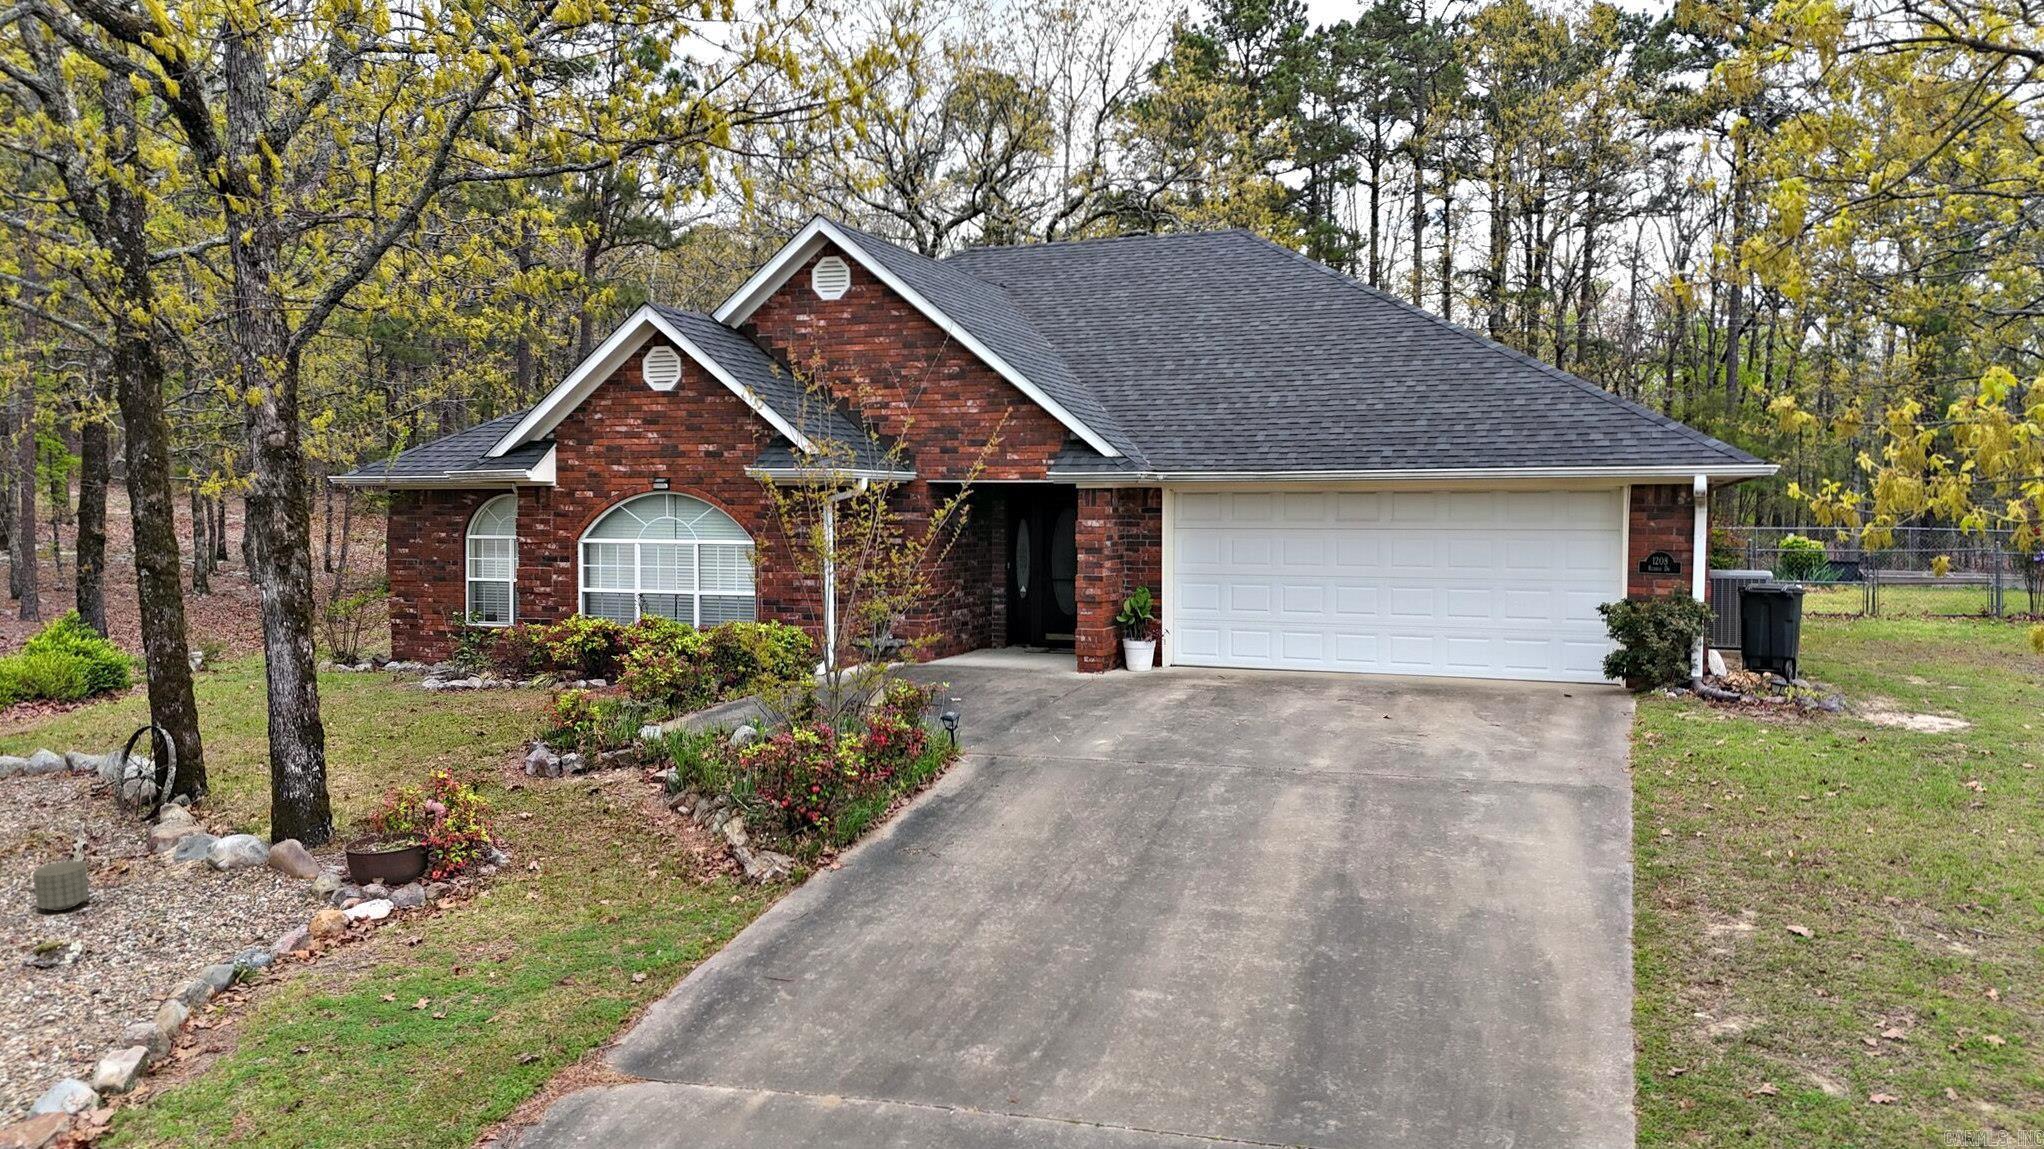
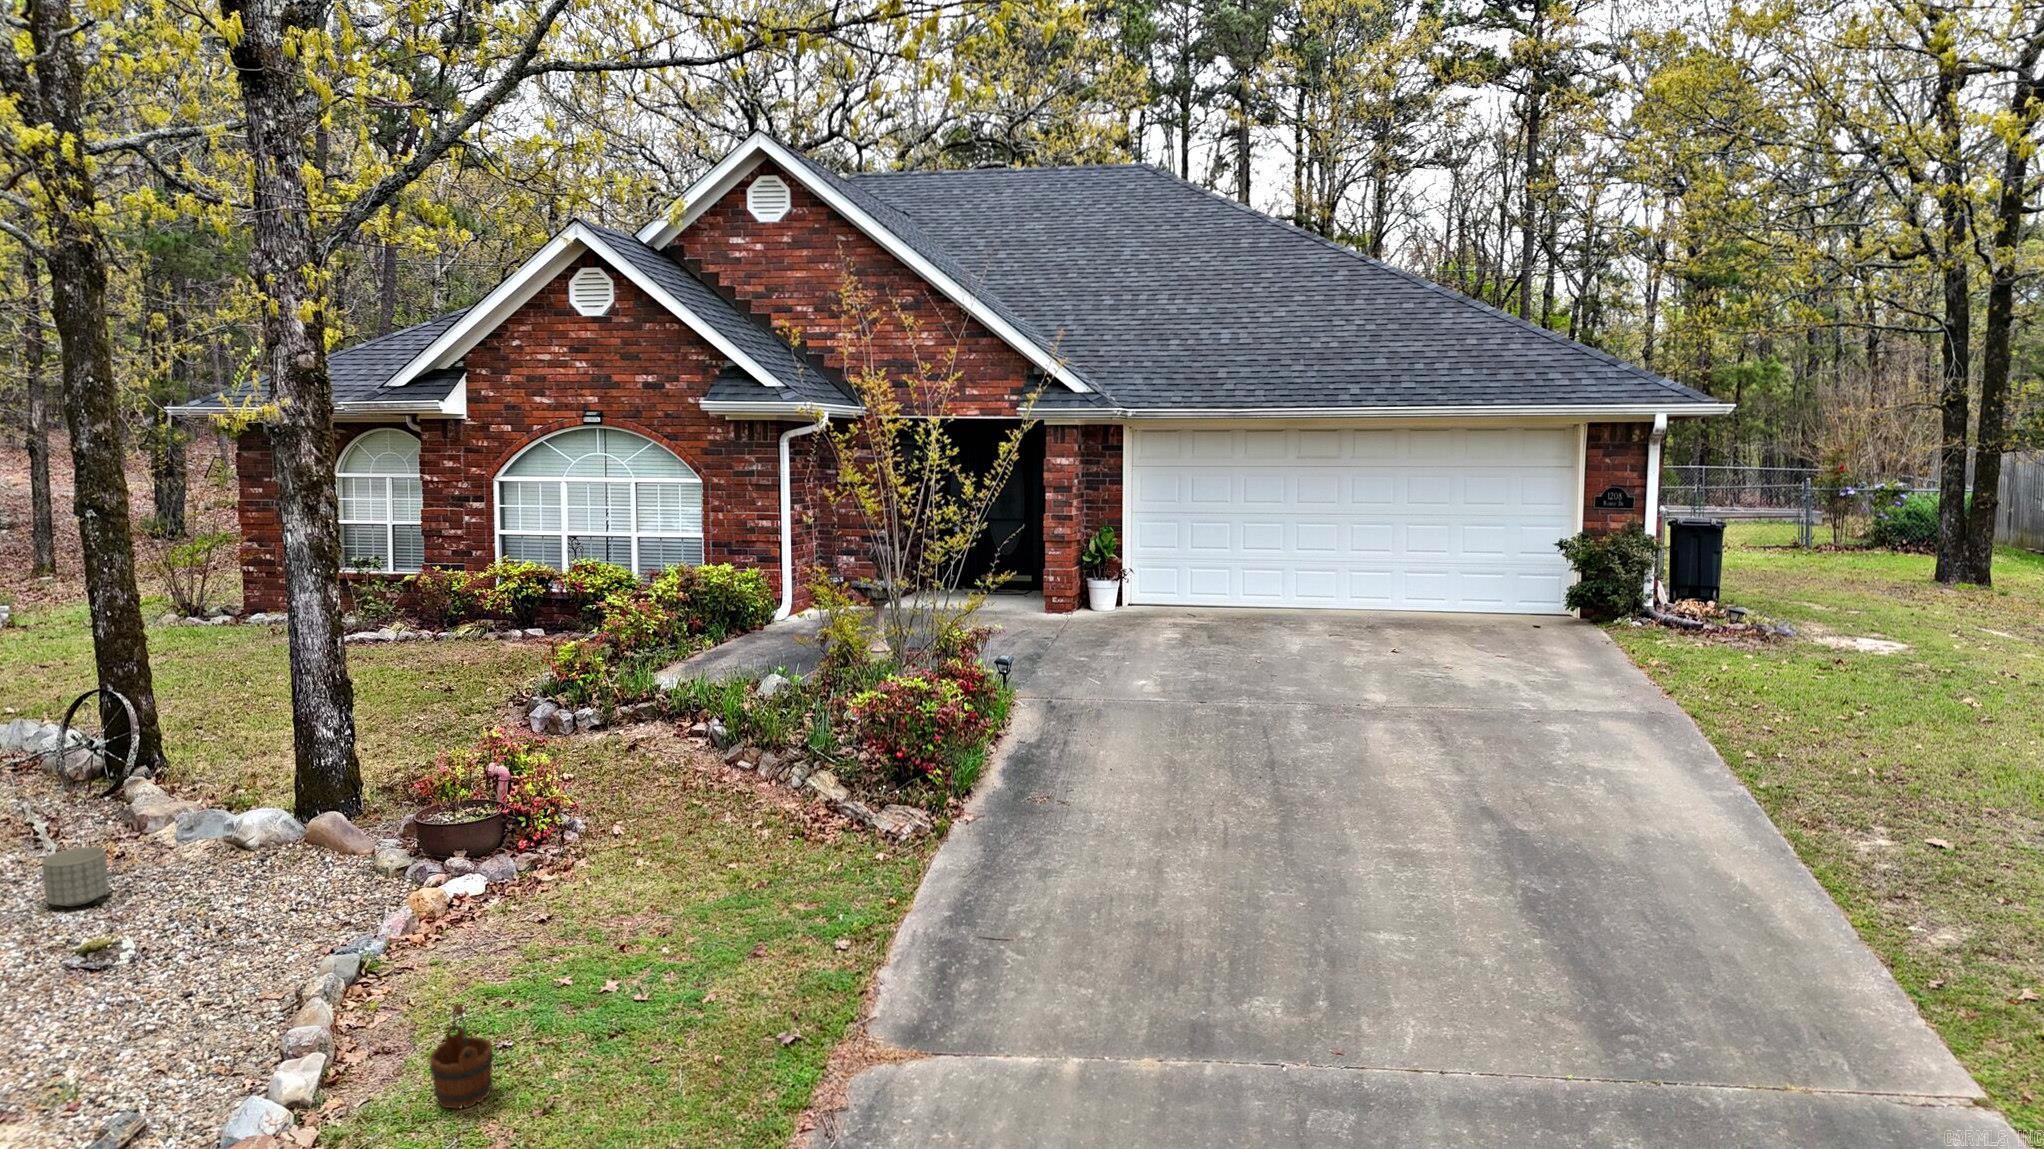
wooden bucket: none [201,1011,260,1101] -> present [430,1004,493,1108]

